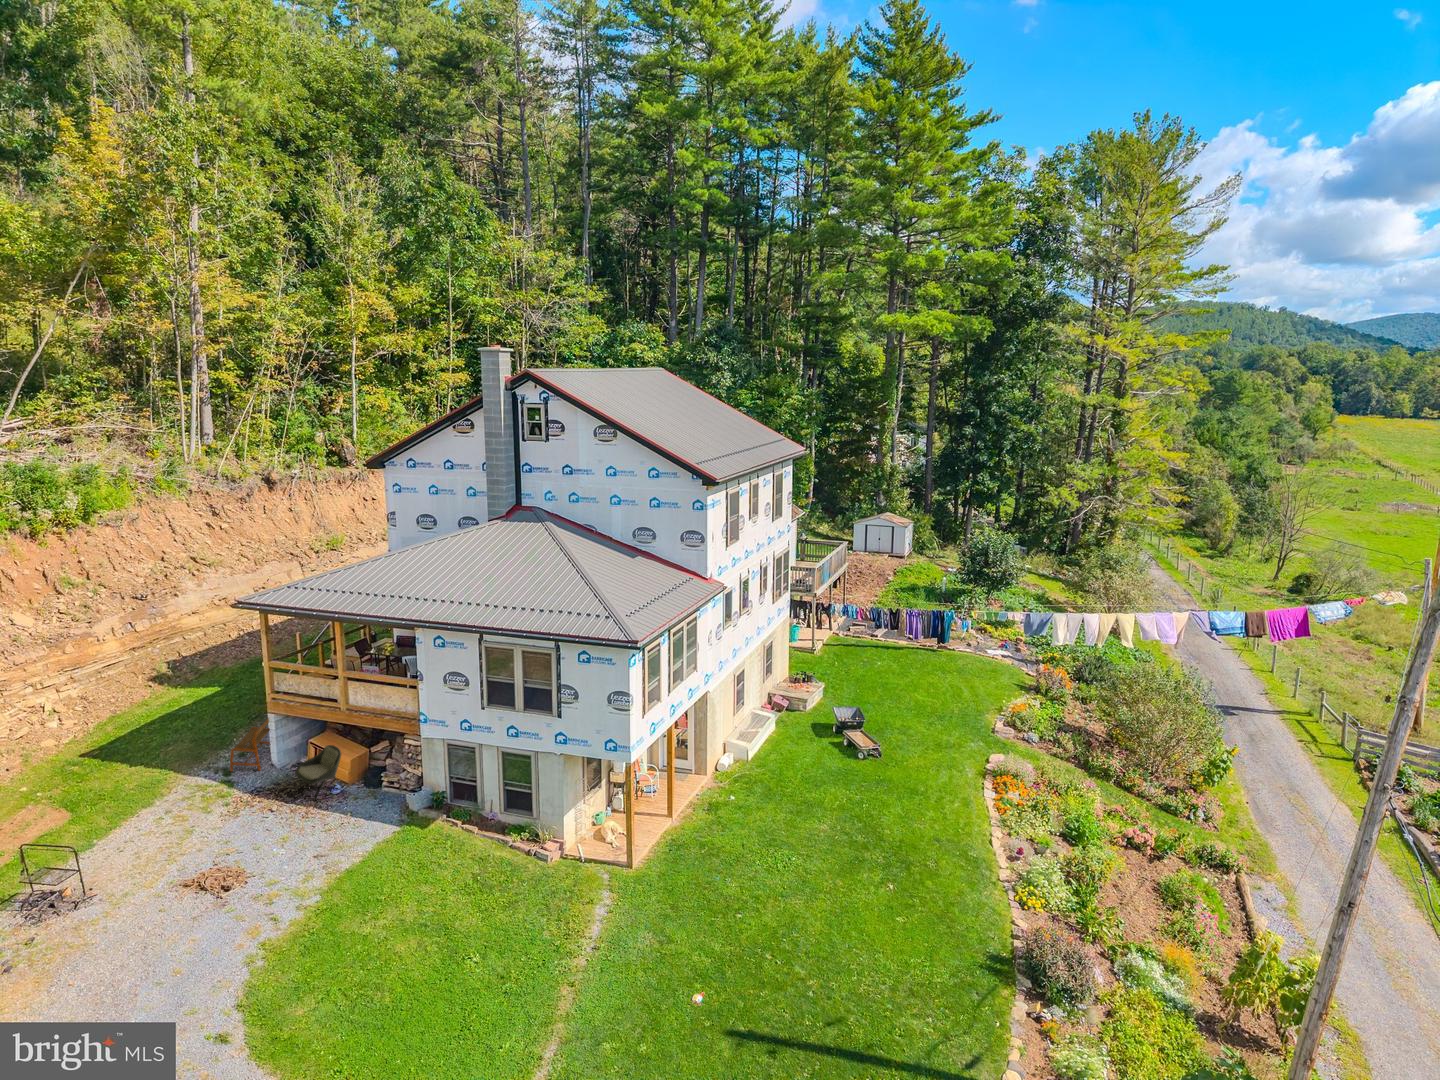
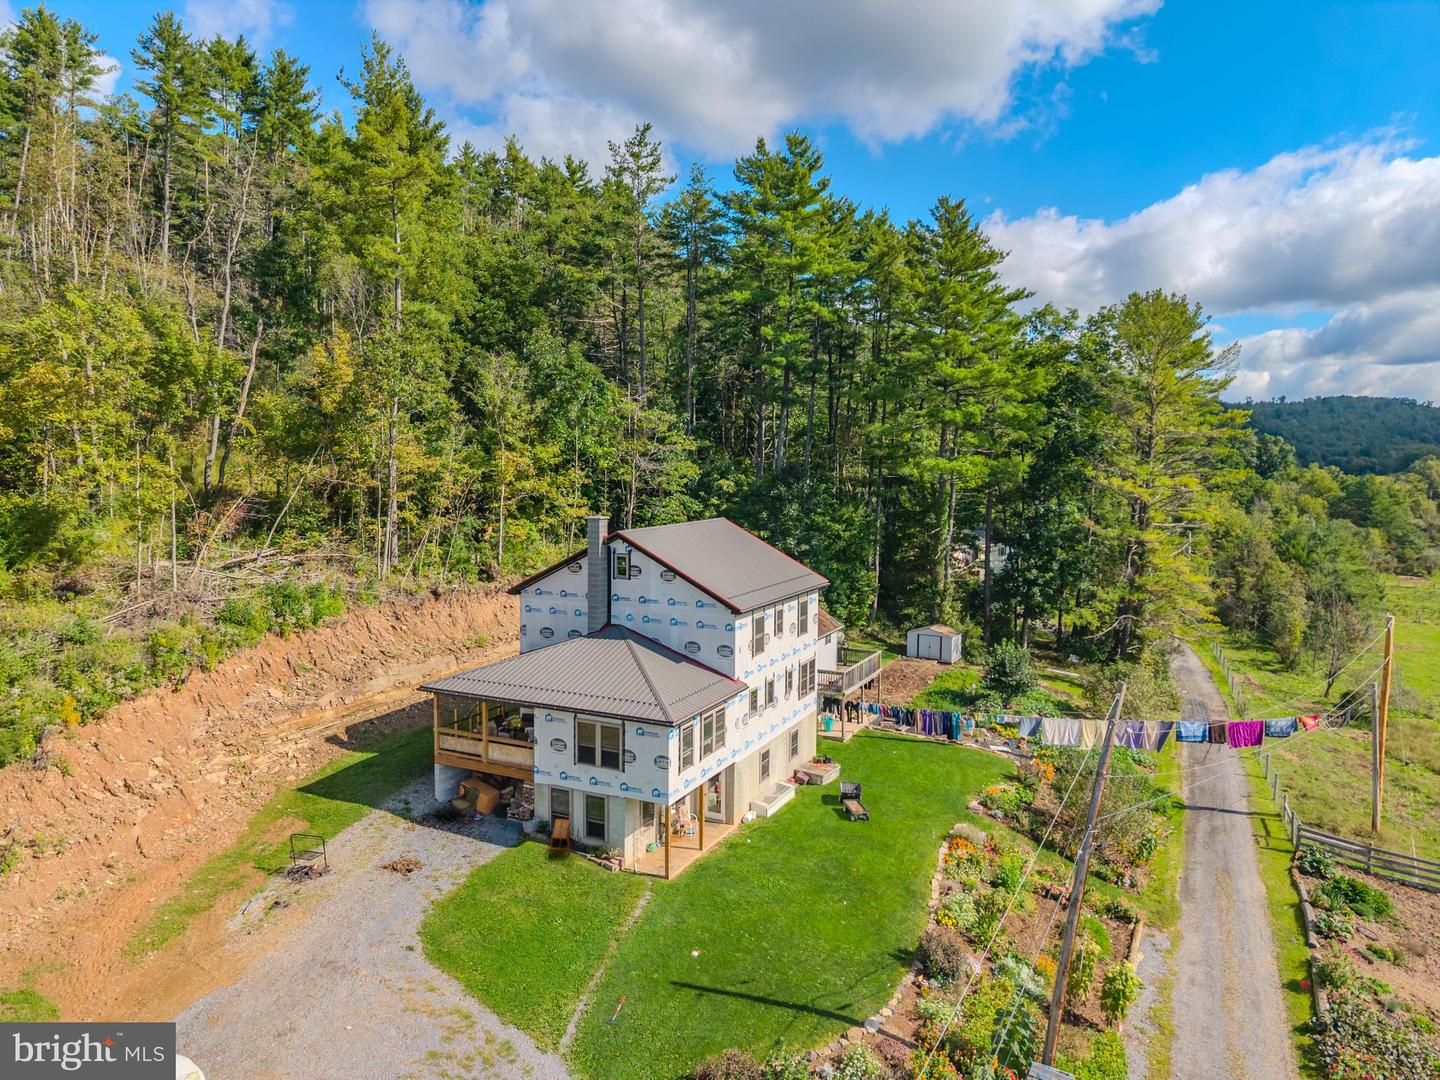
bench: present [230,718,271,771] -> present [549,810,572,854]

